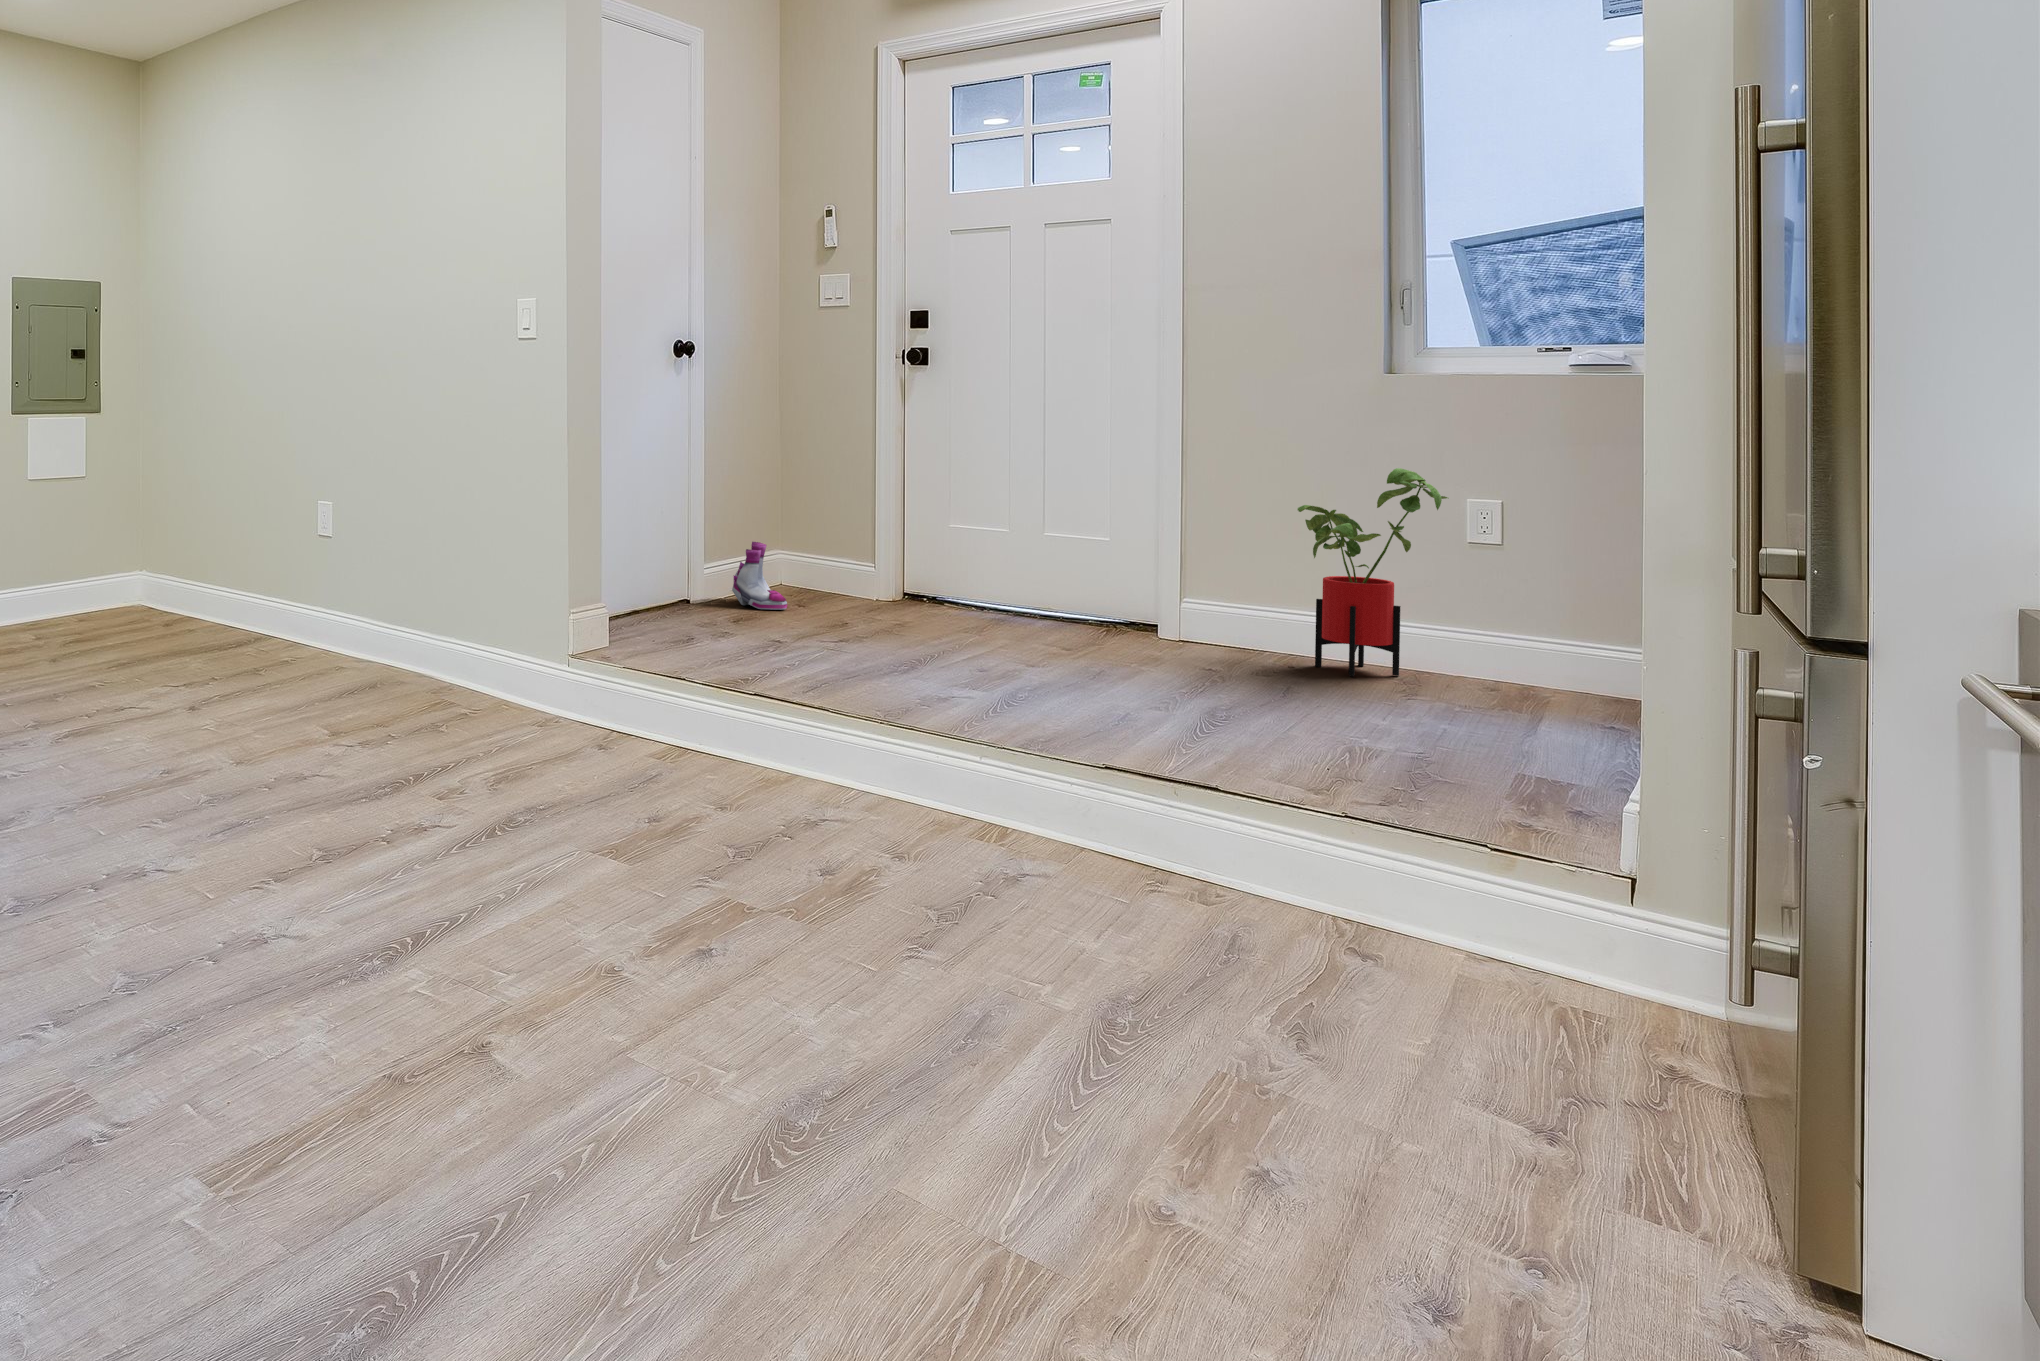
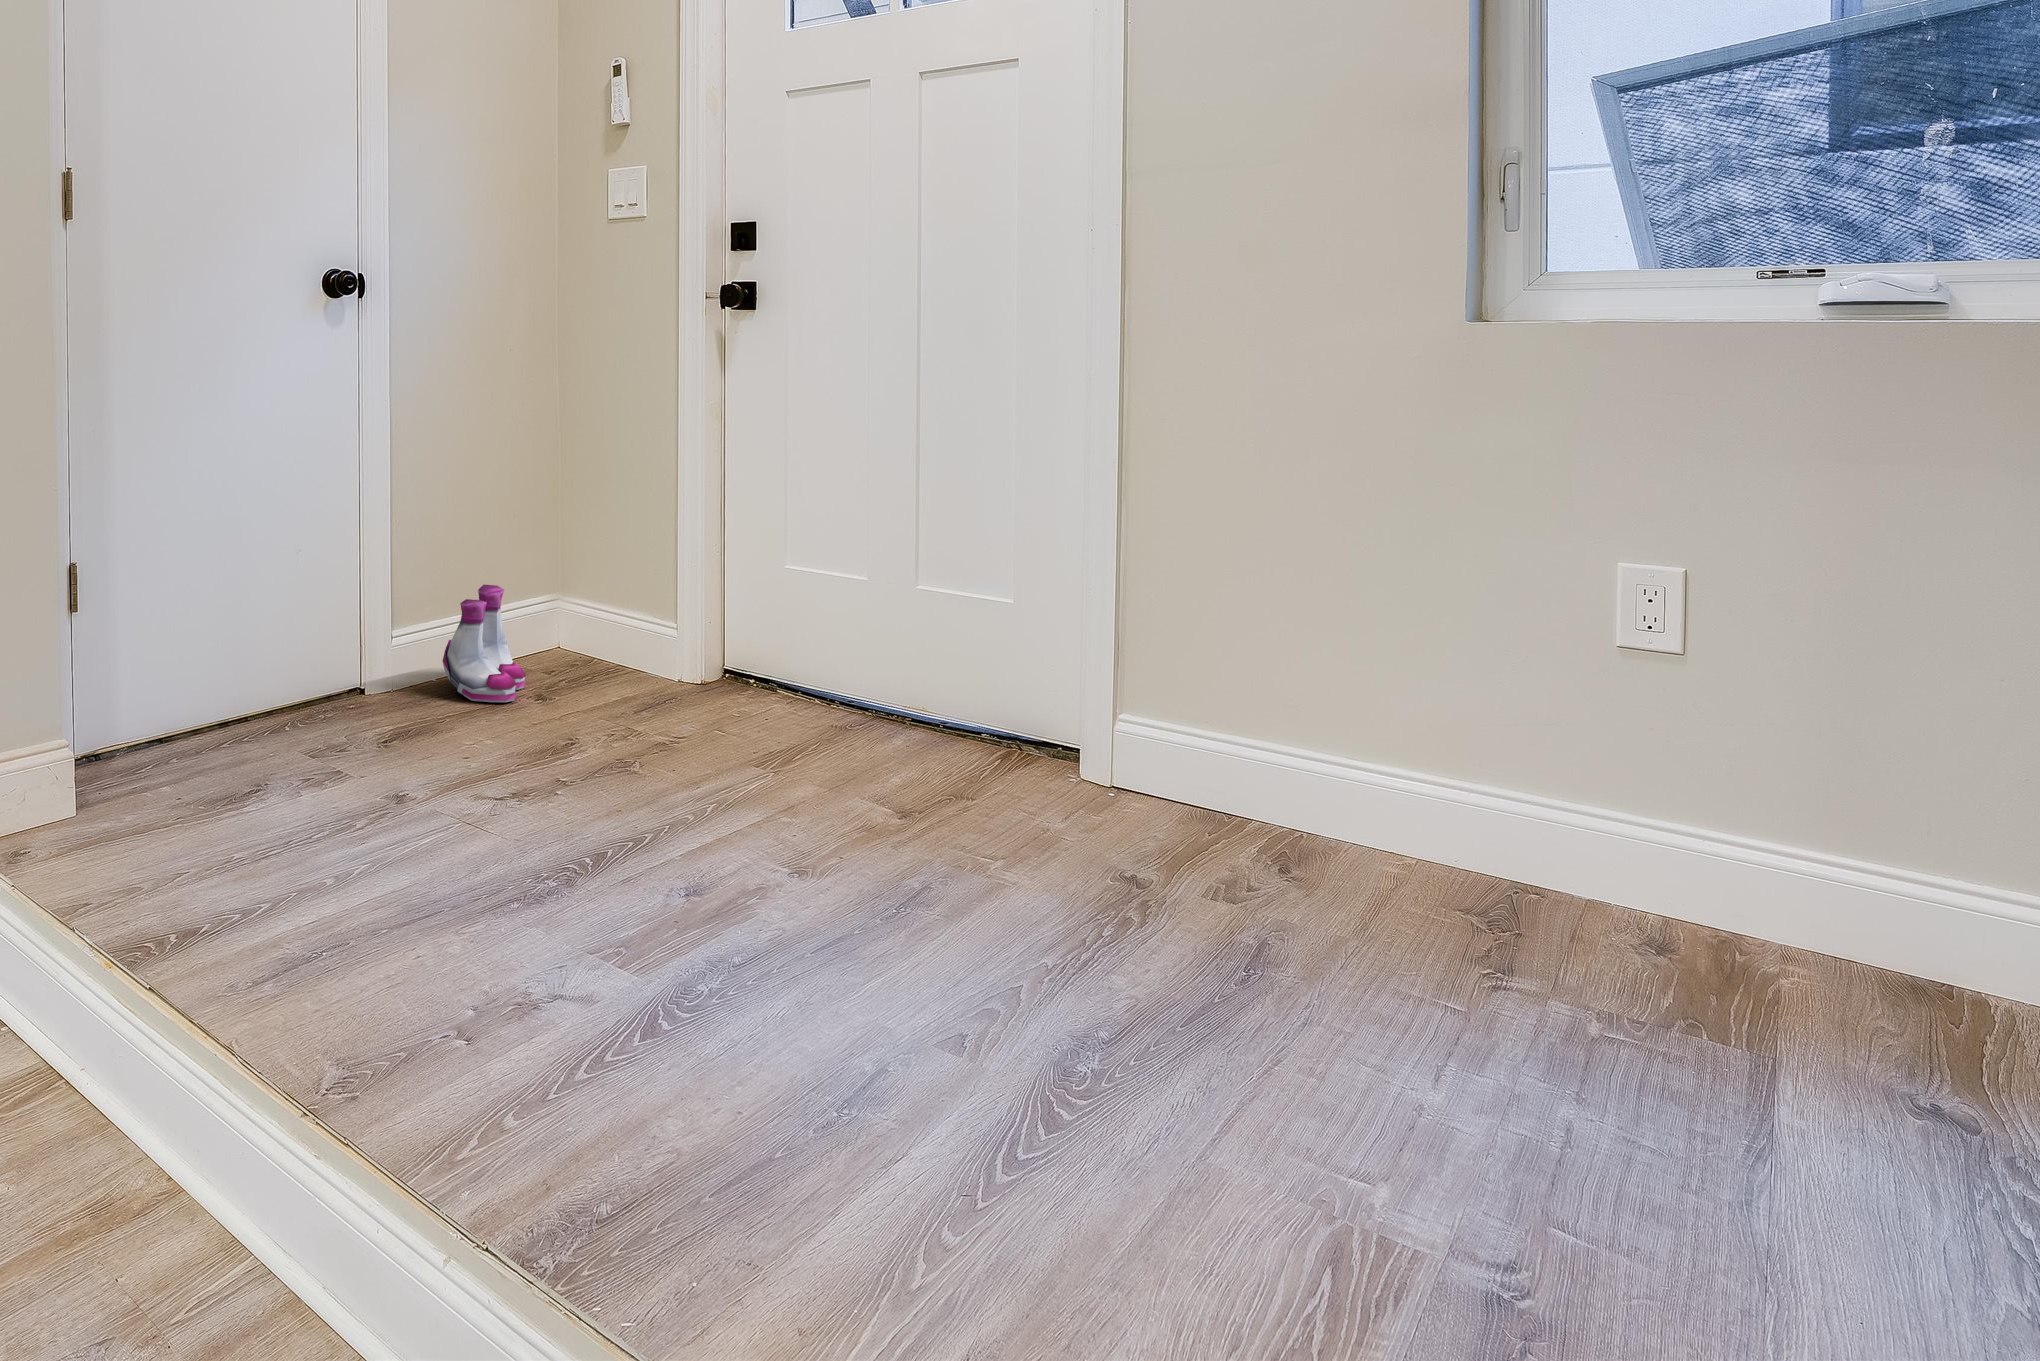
house plant: present [1298,468,1447,676] -> none [1297,523,1589,940]

